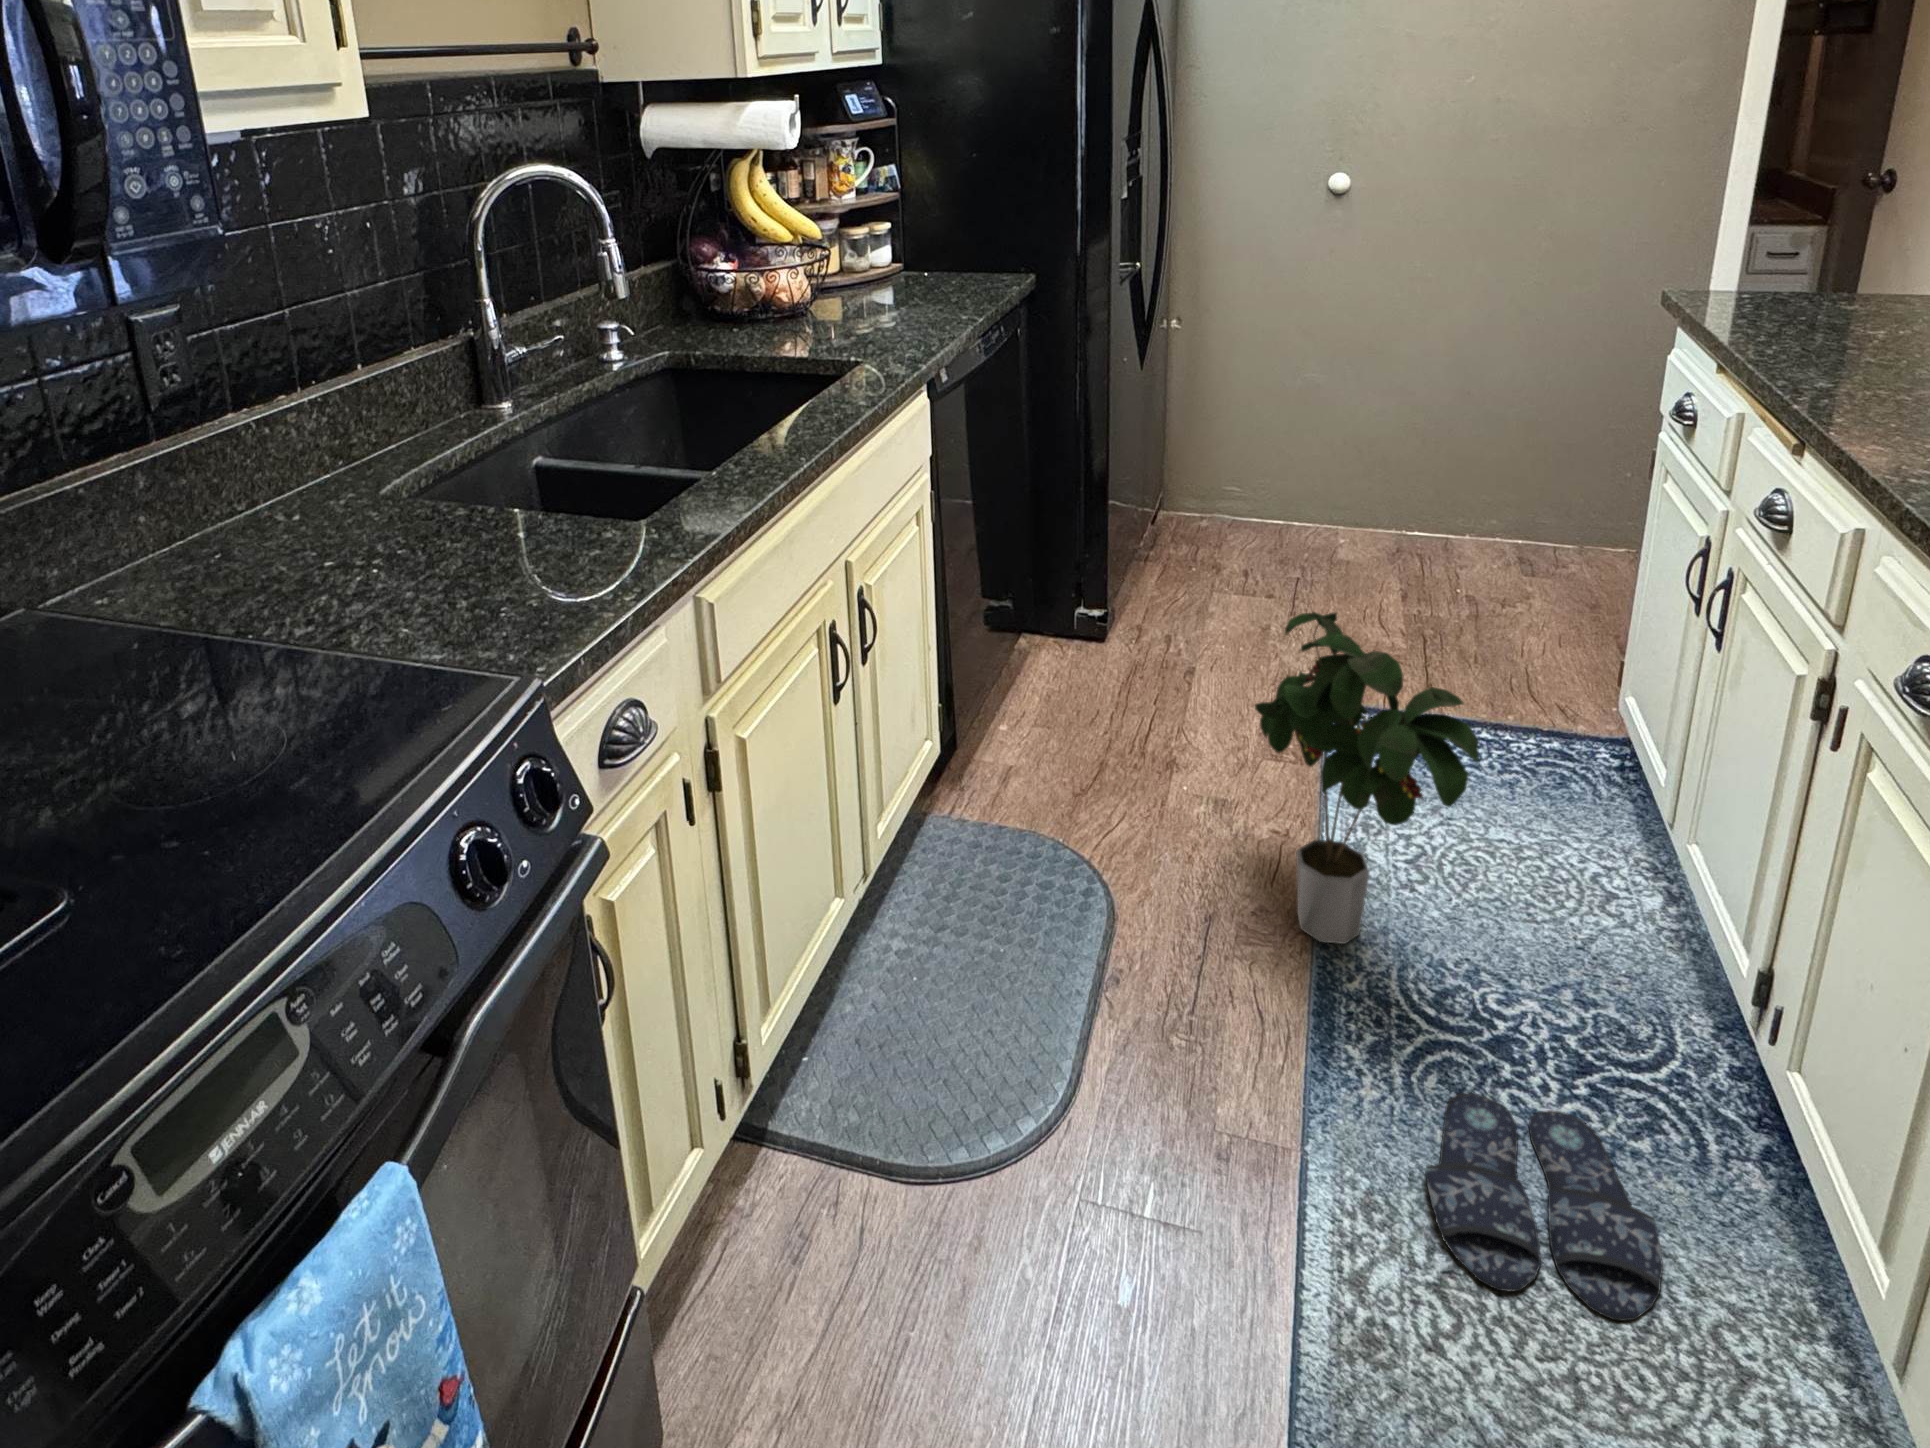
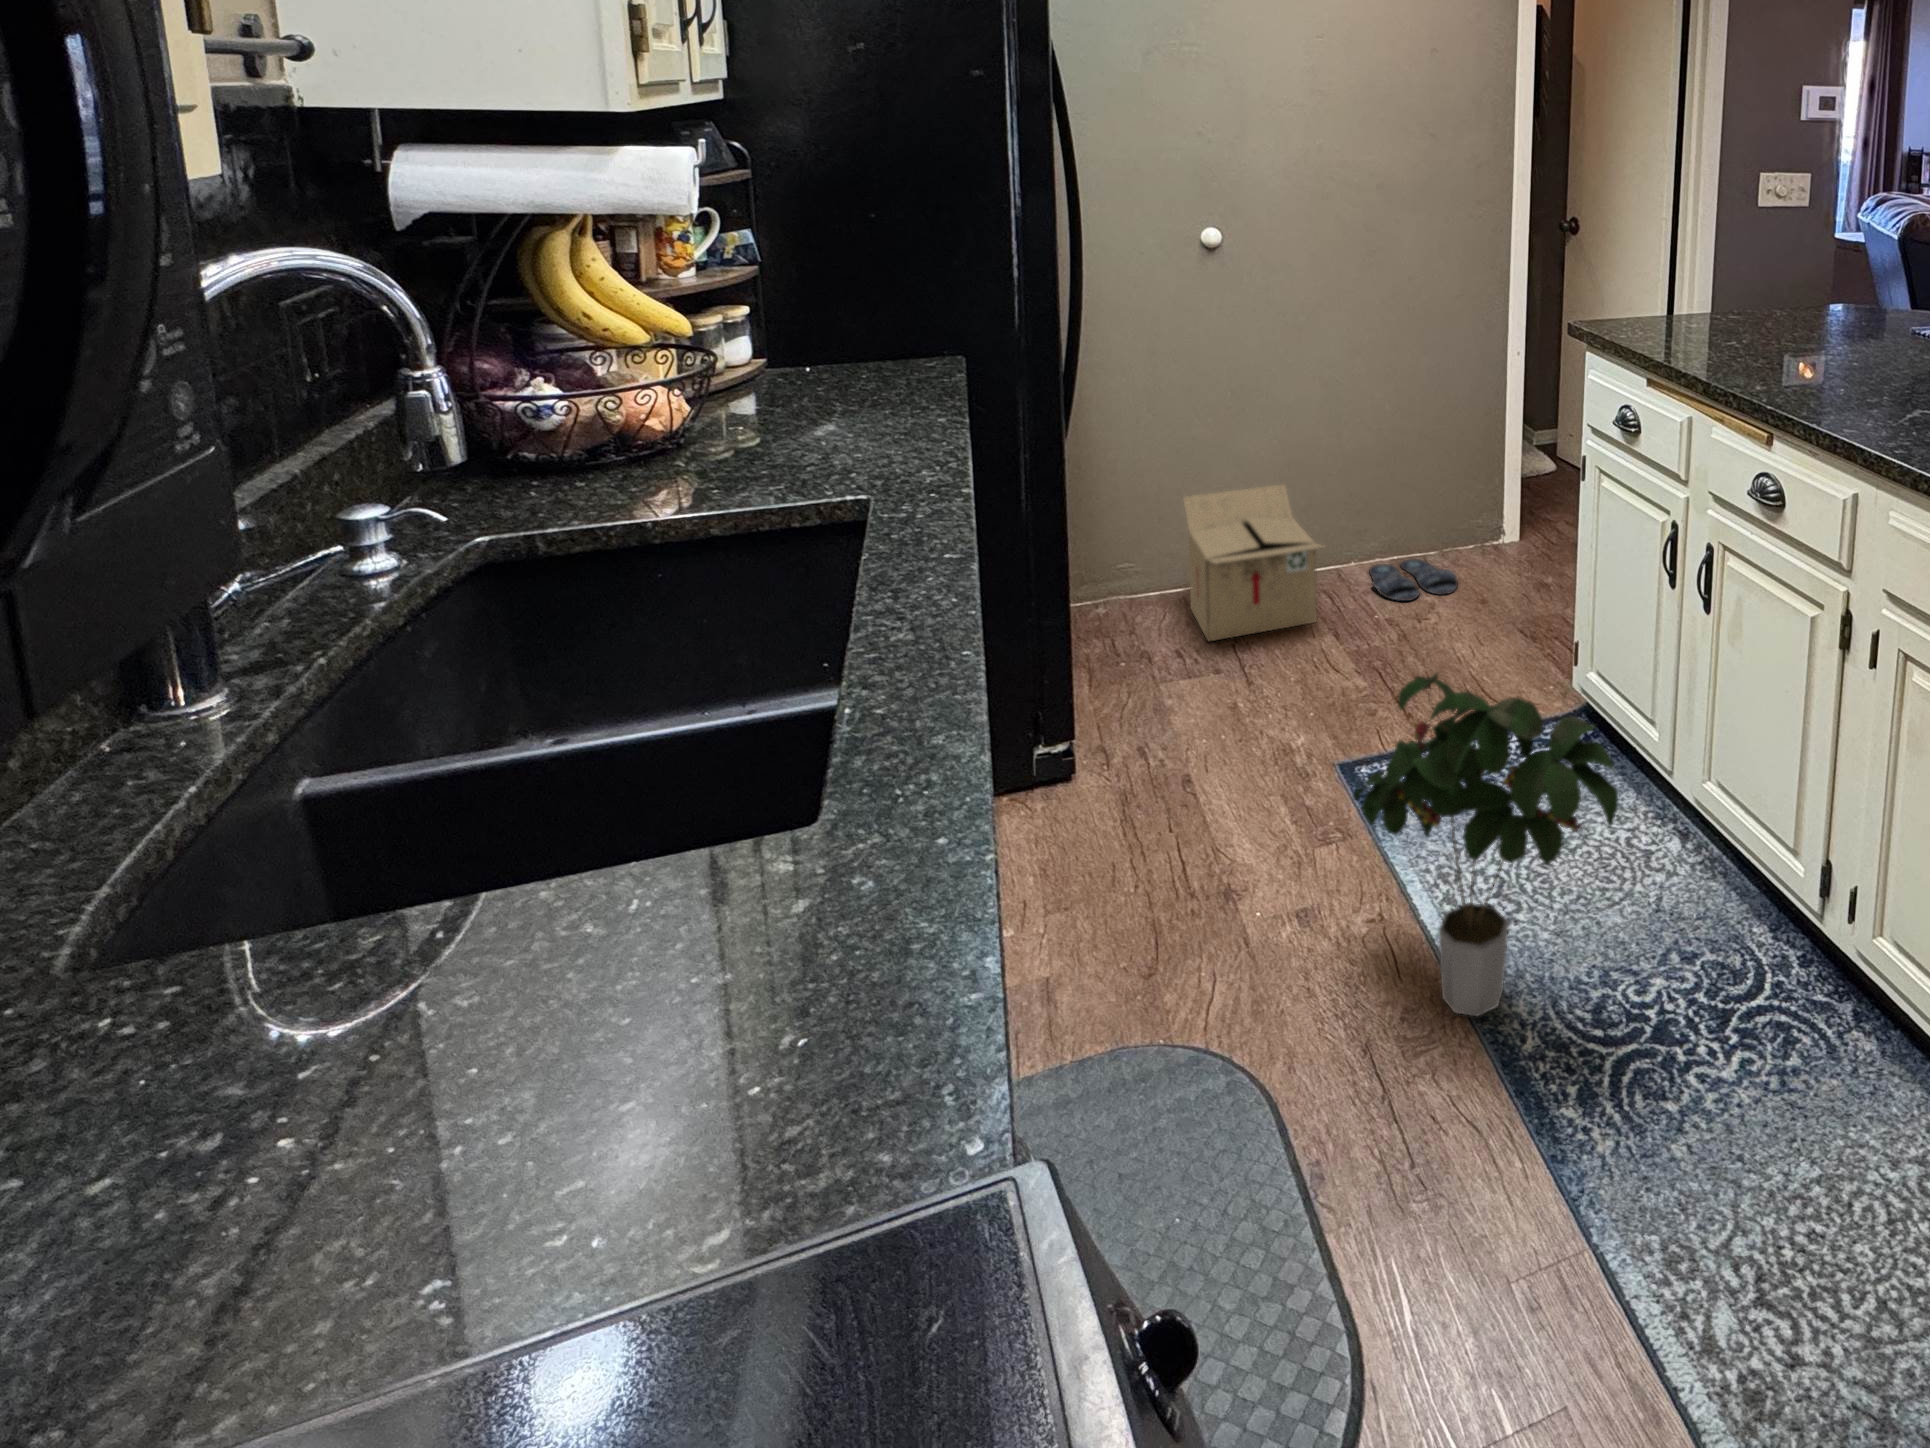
cardboard box: none [1276,436,1400,581] -> present [1183,485,1323,641]
slippers: present [1425,1093,1663,1321] -> present [1369,559,1458,601]

